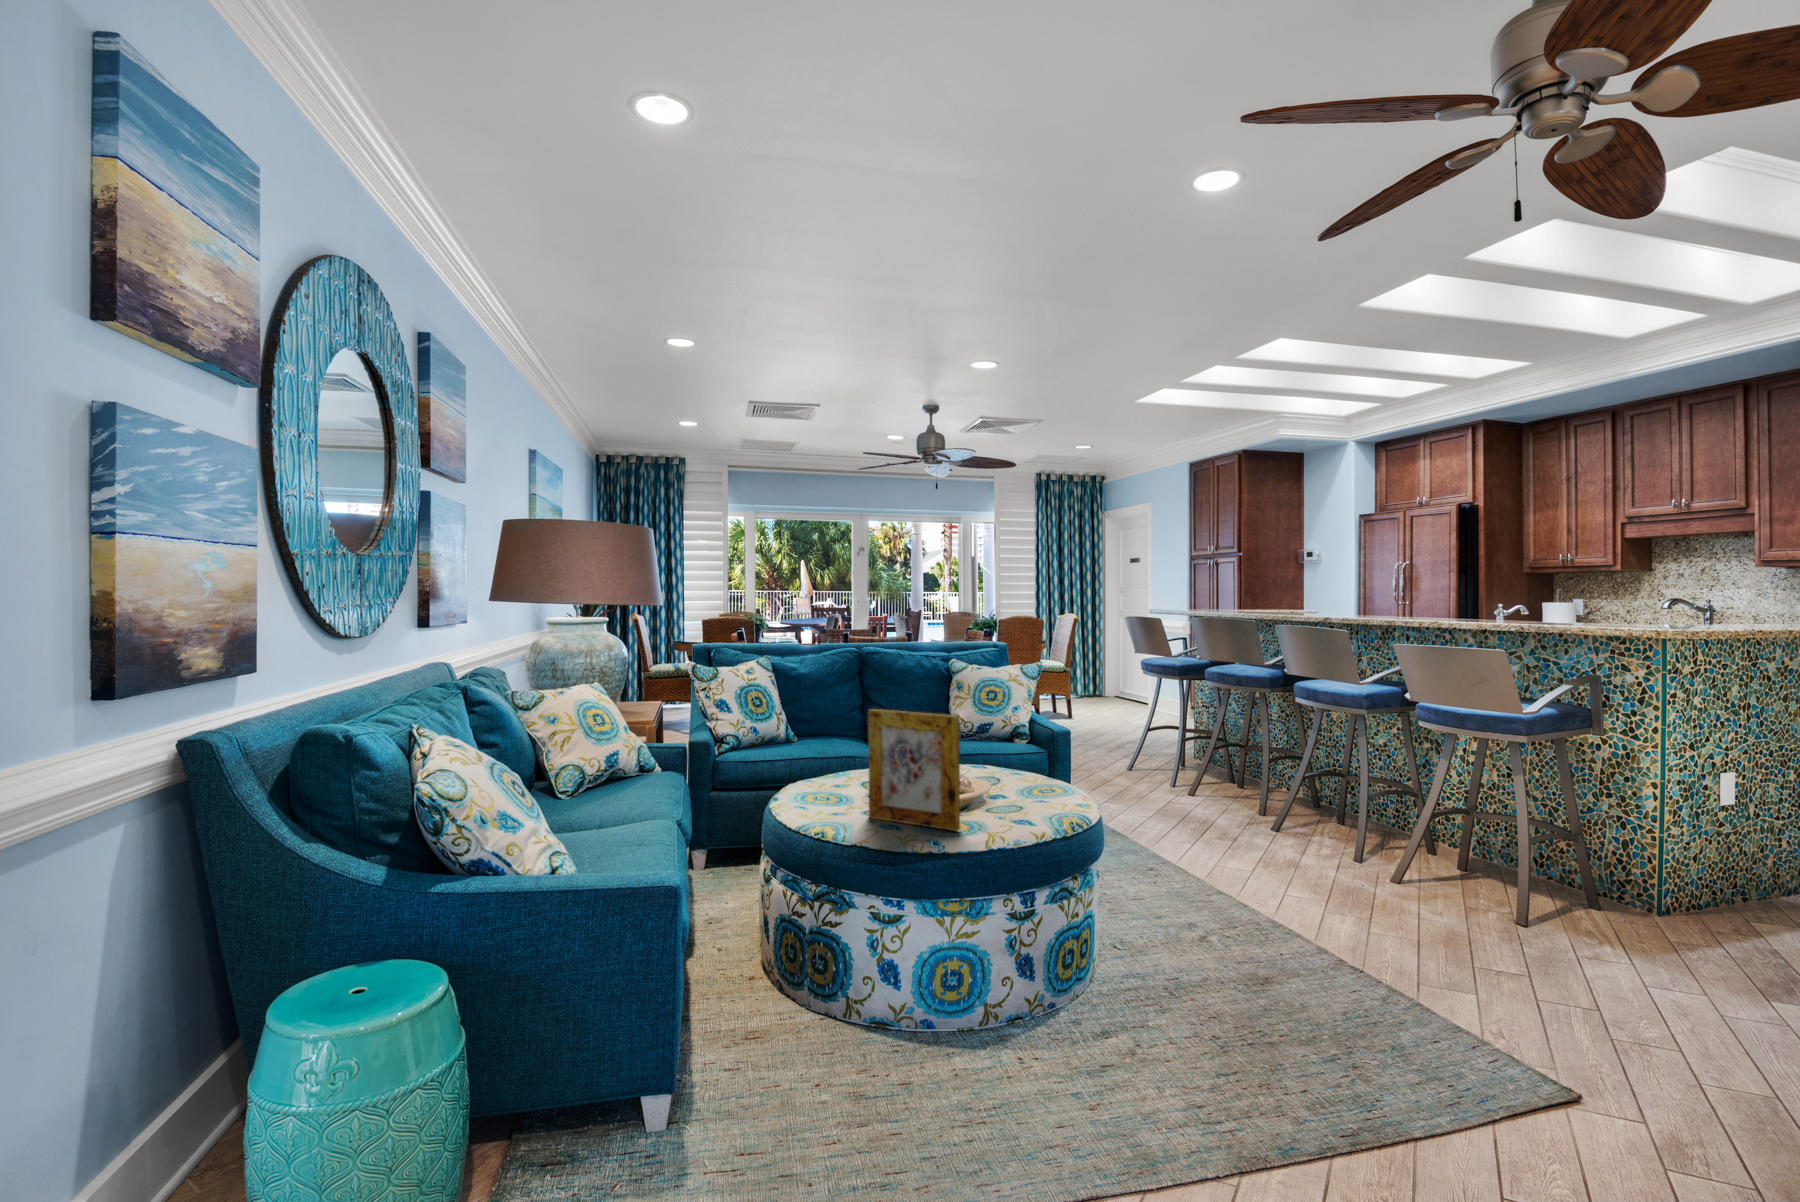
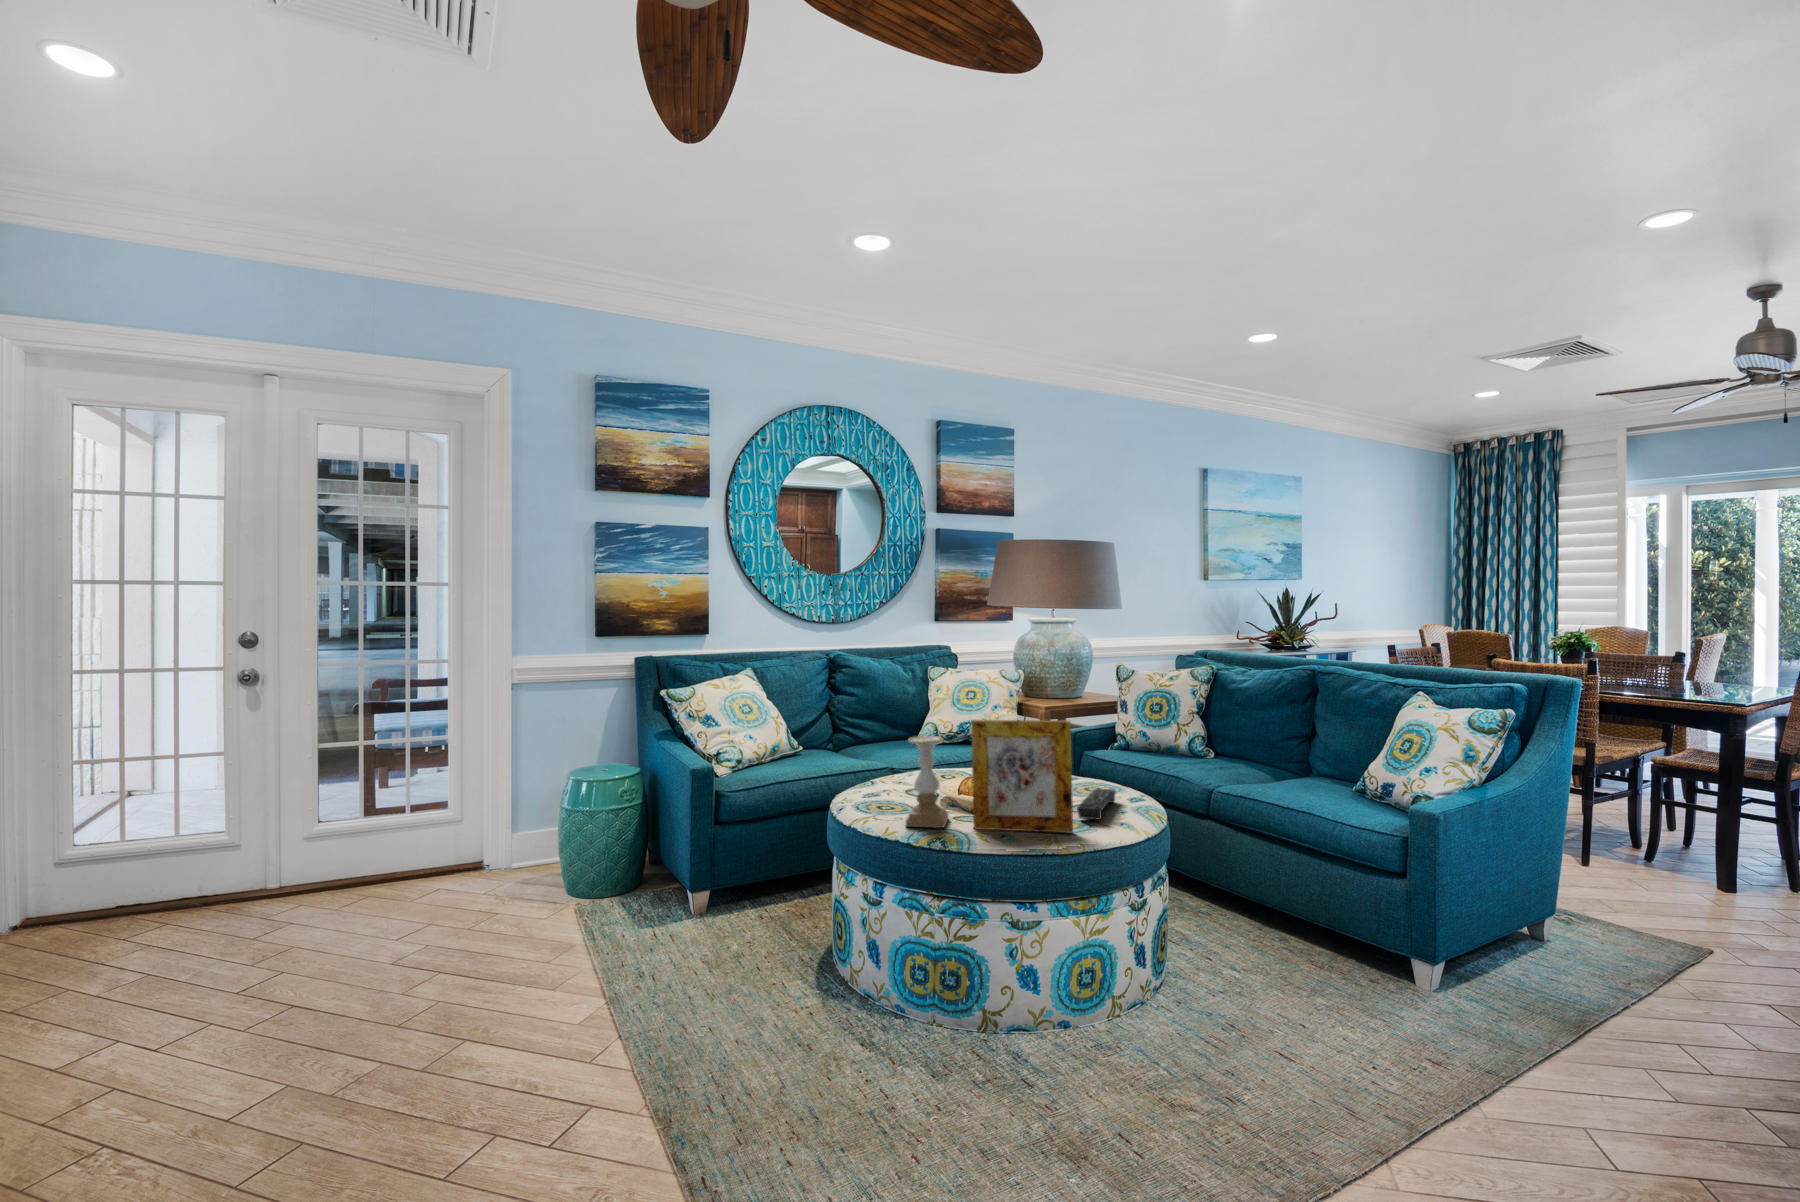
candle holder: none [808,722,859,813] -> present [906,736,949,828]
remote control: none [981,788,1050,821] -> present [1077,789,1116,820]

